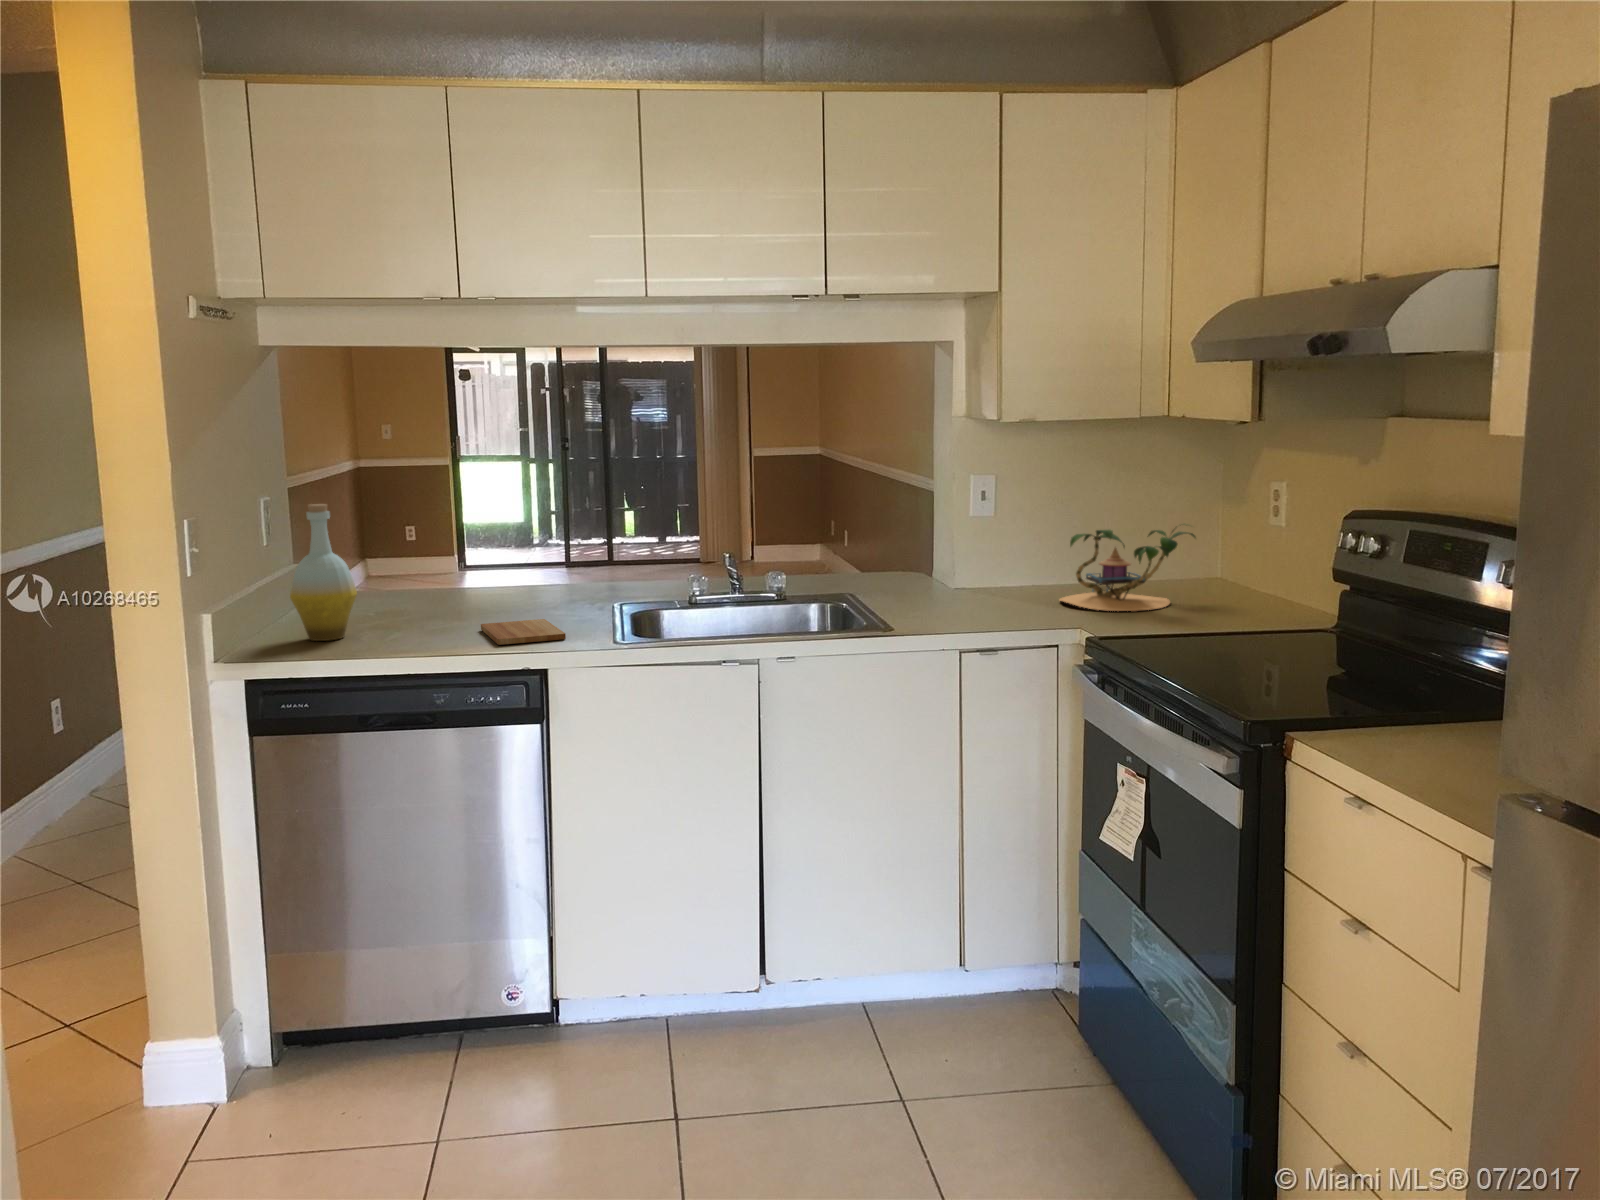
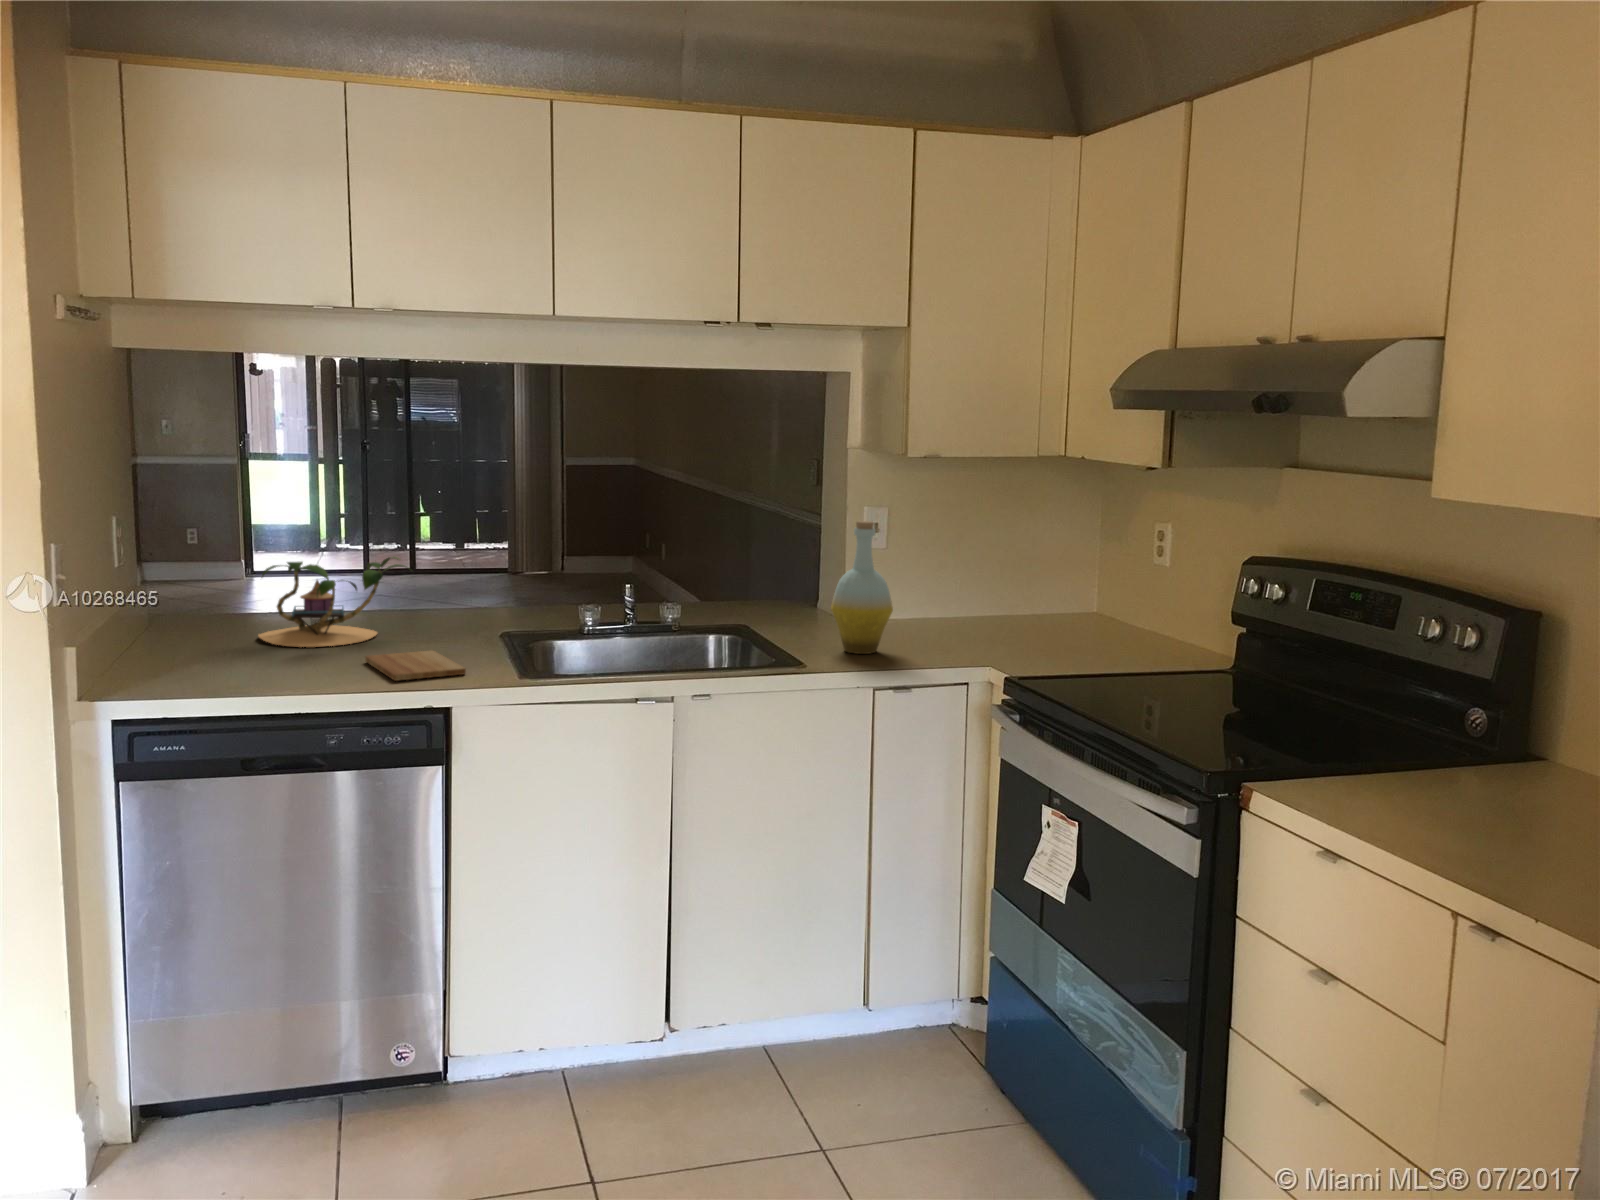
bottle: present [290,504,357,641] -> present [831,521,893,654]
plant: present [1060,523,1196,611] -> present [259,556,406,647]

